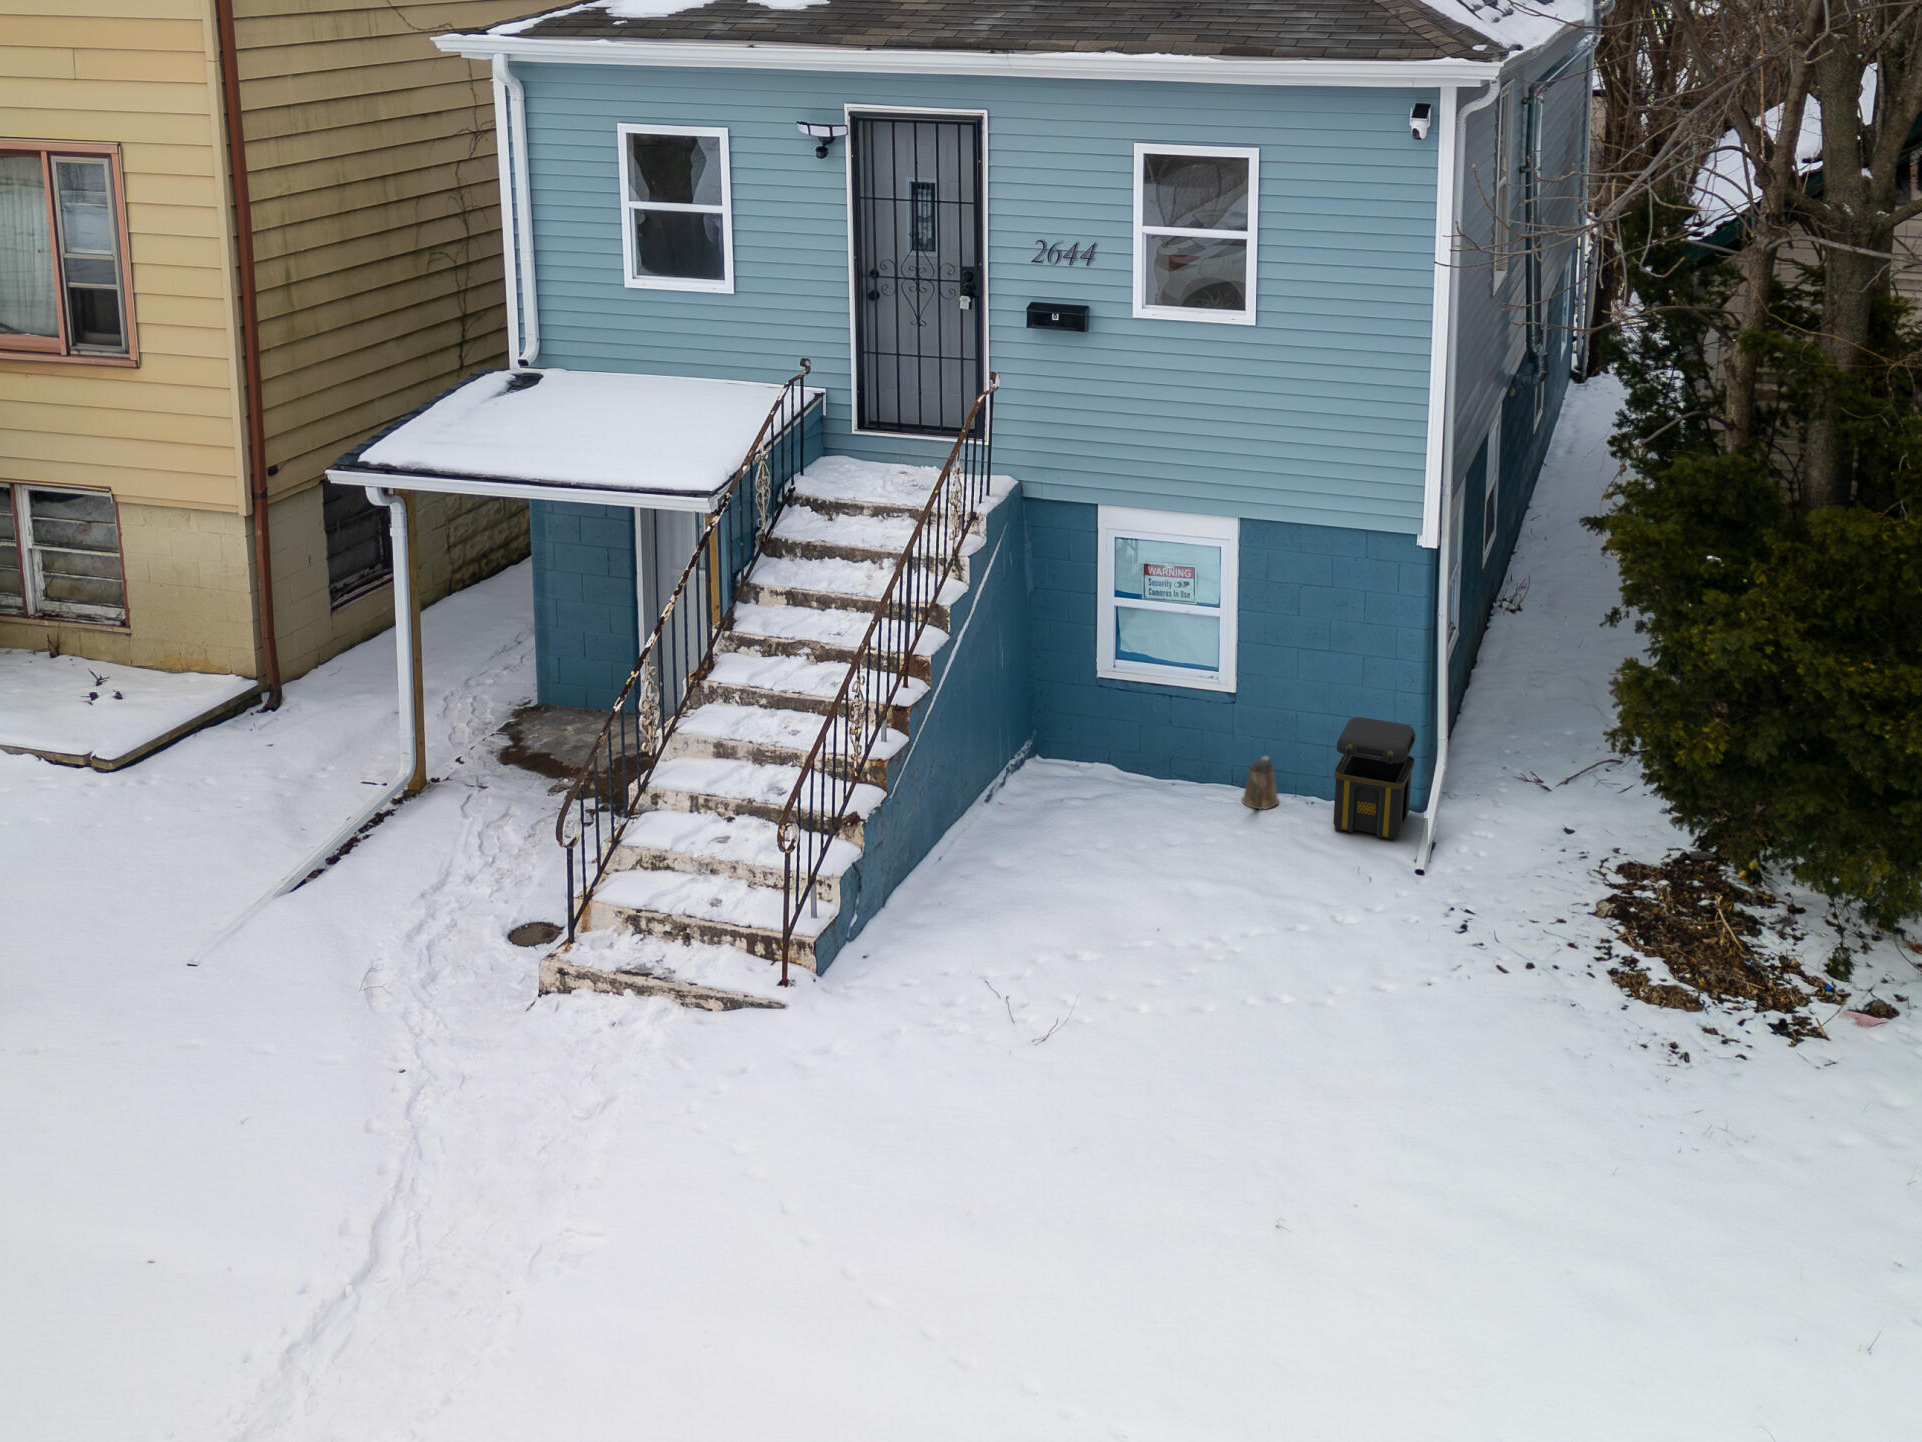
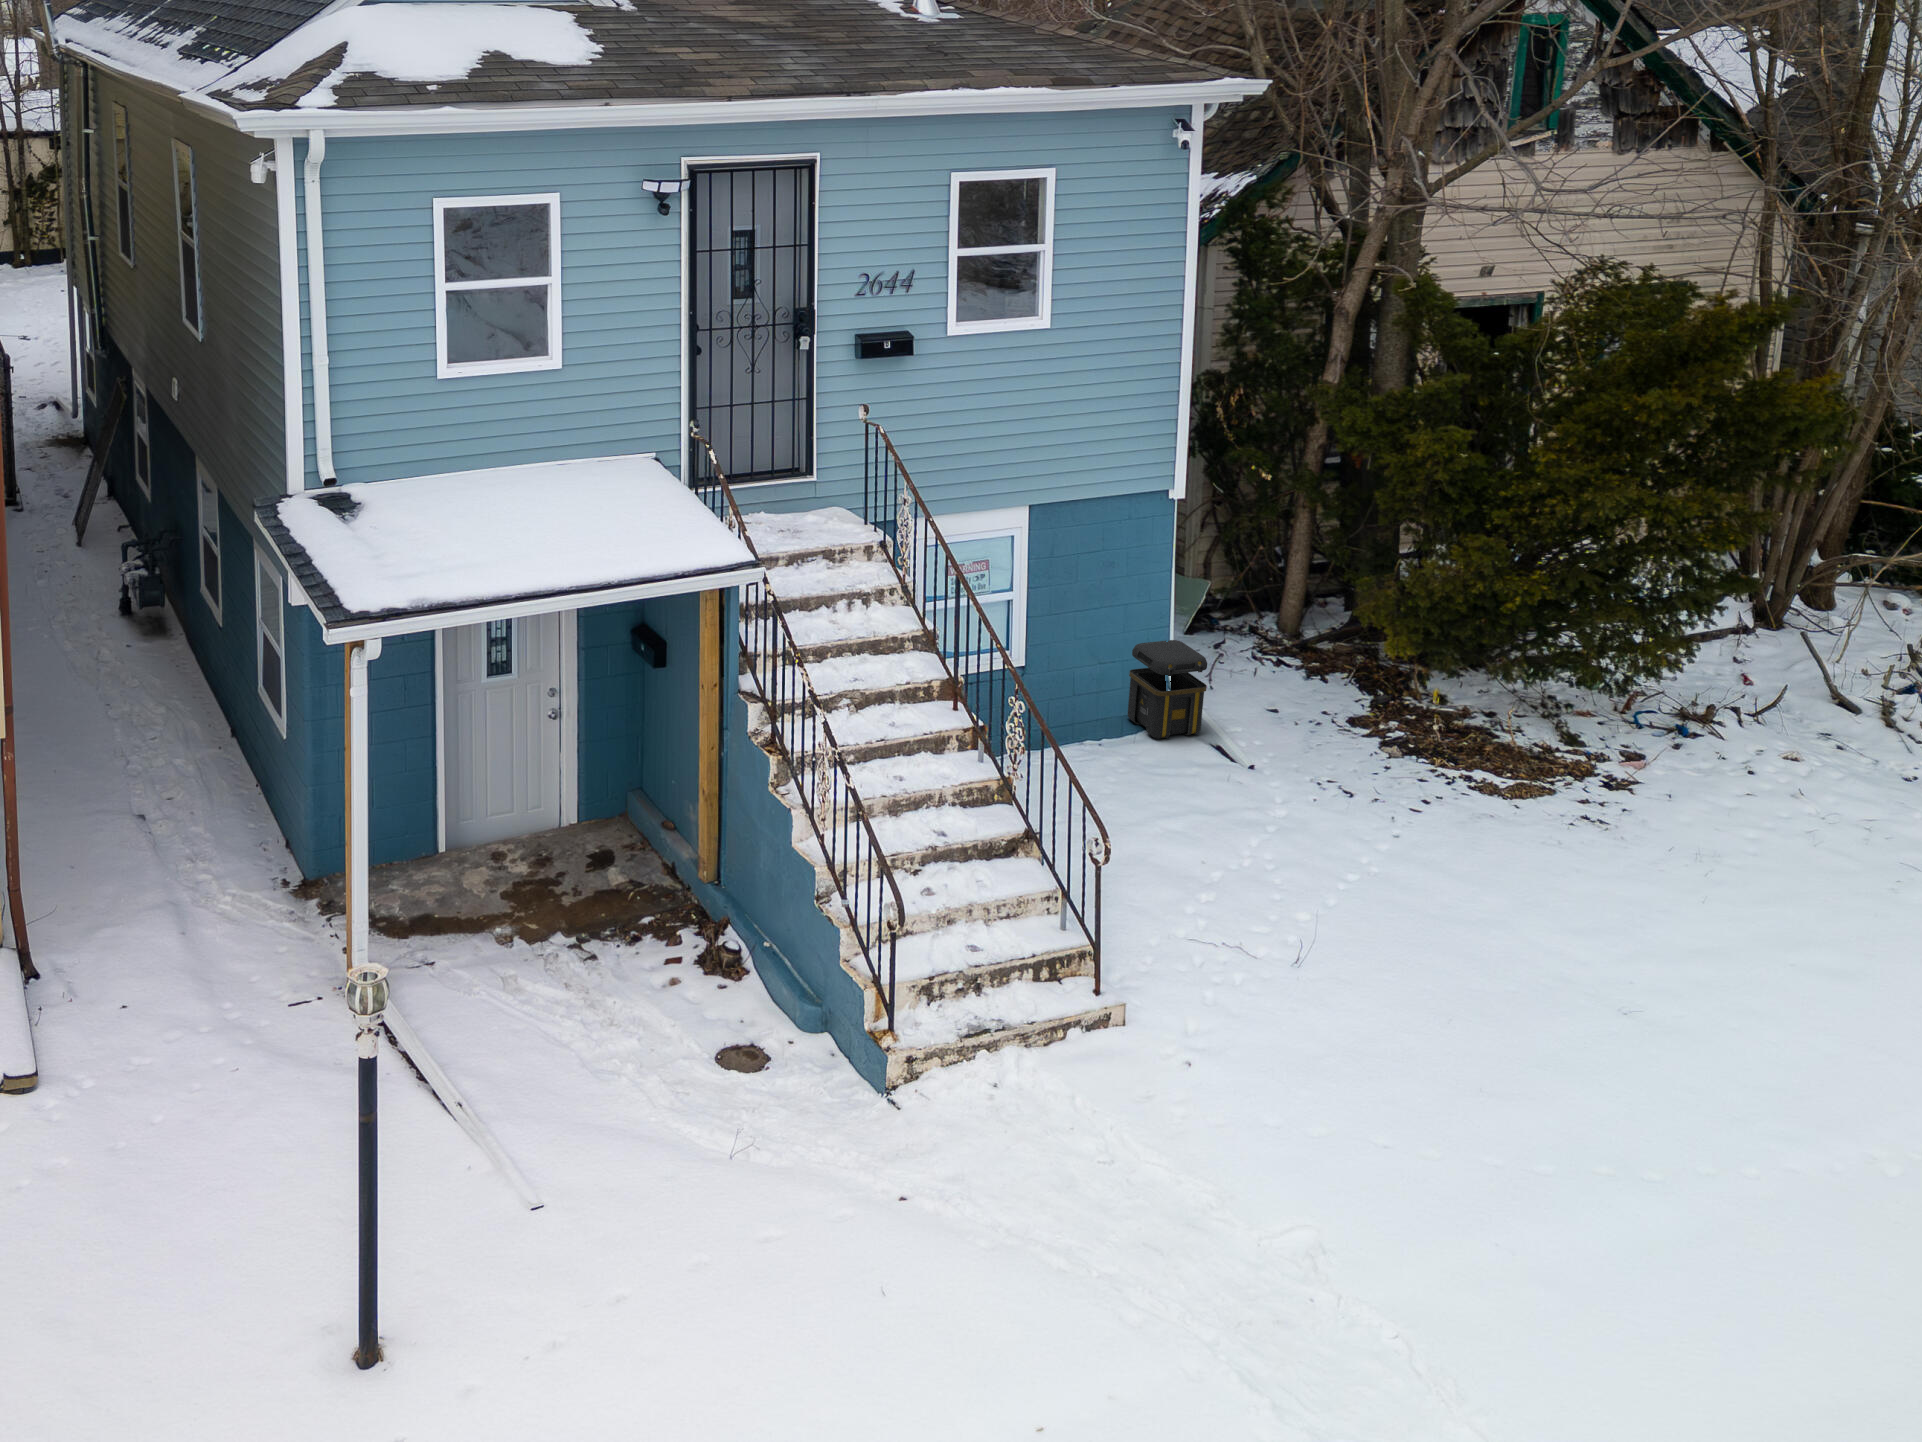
watering can: present [1242,757,1279,810] -> none [1060,697,1105,742]

